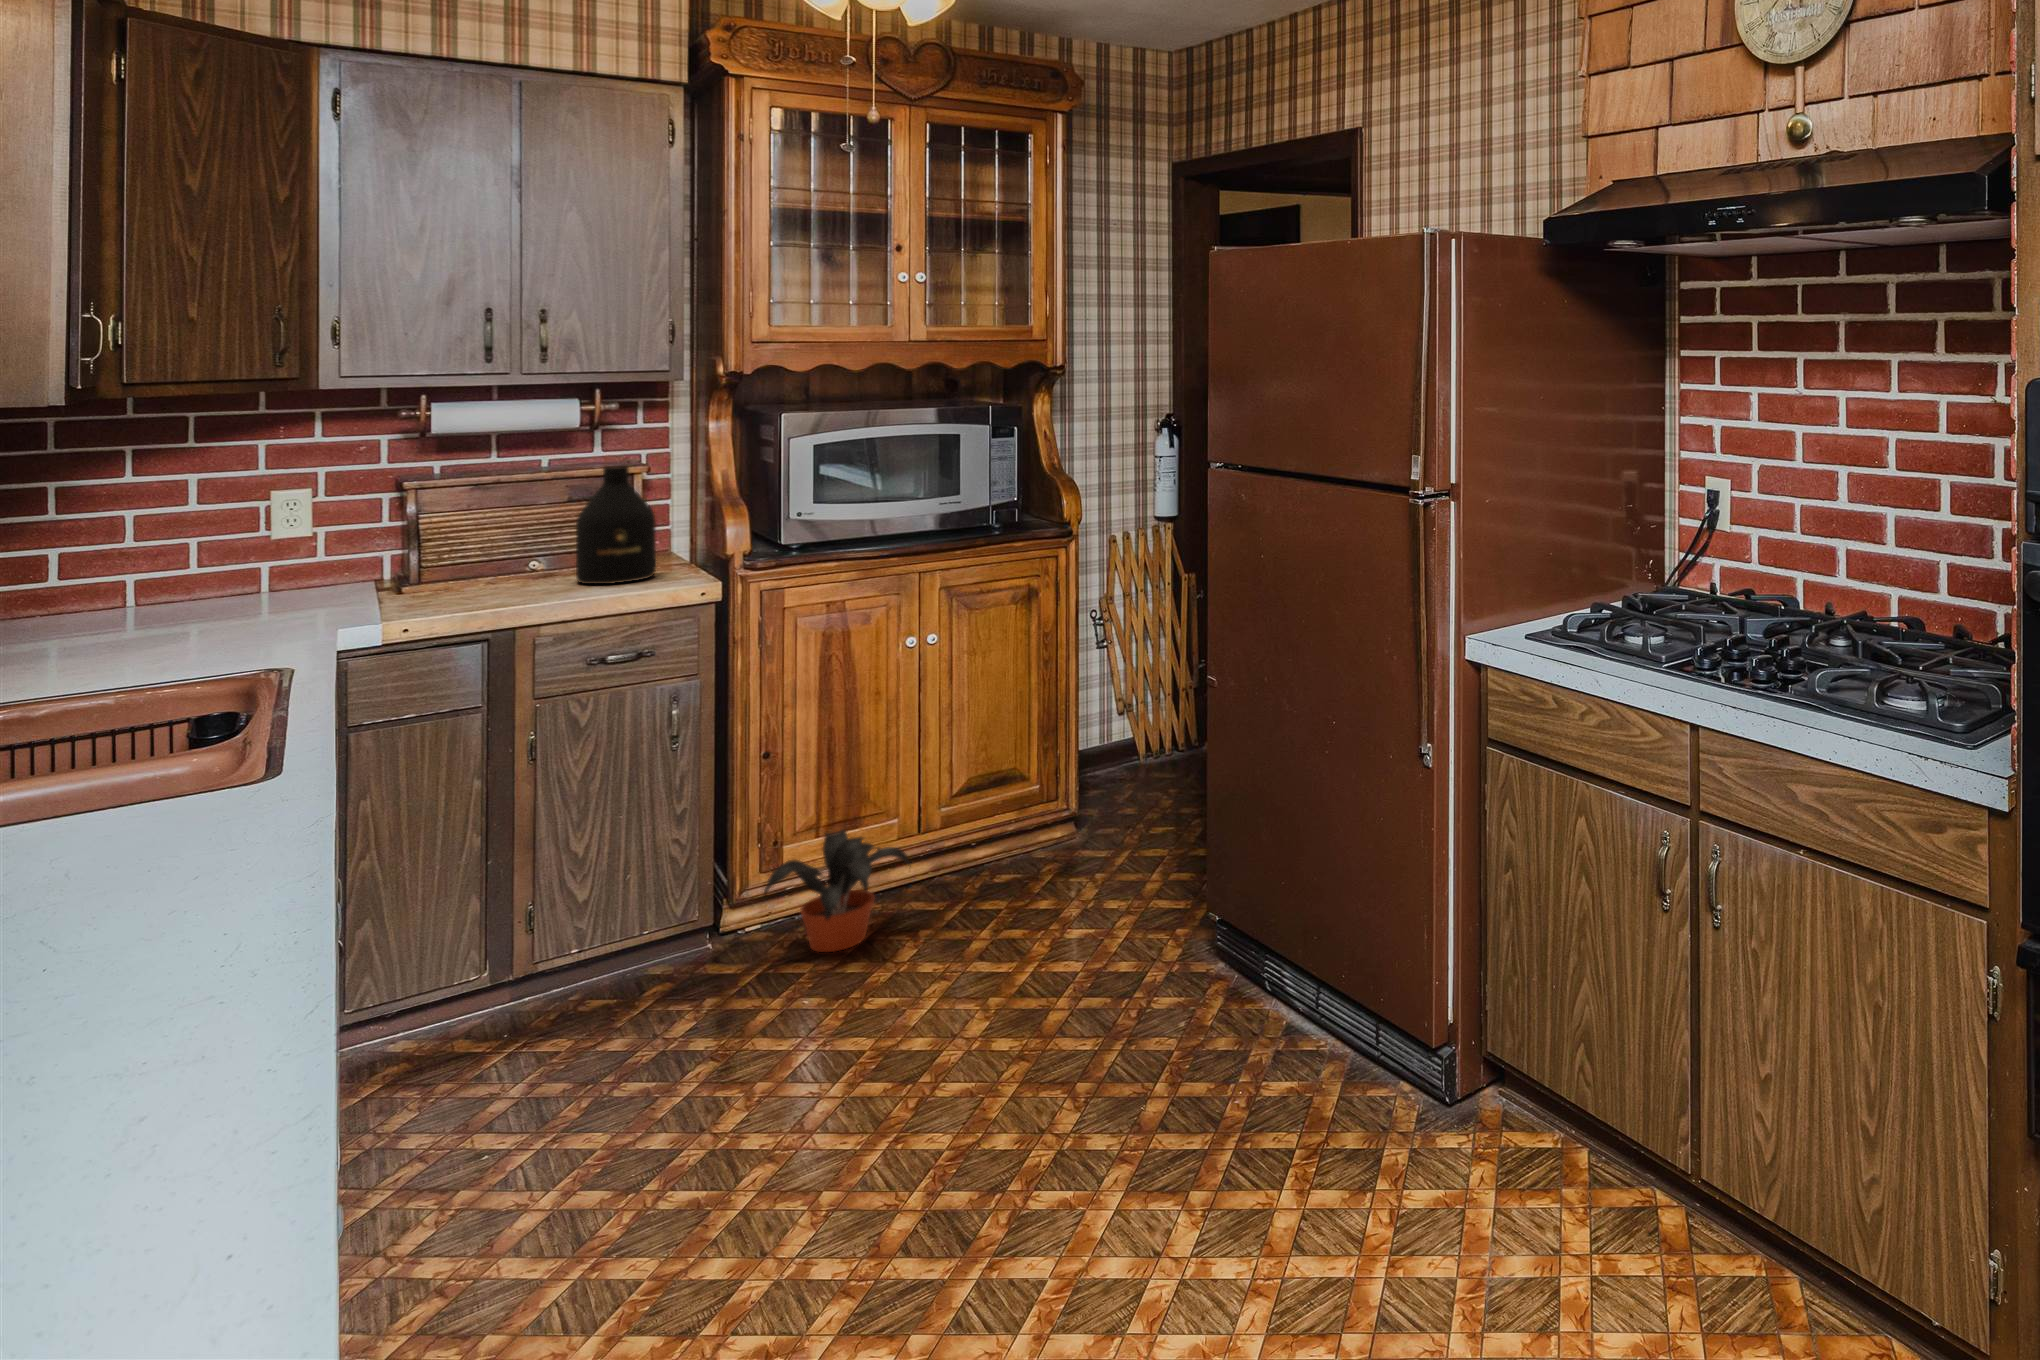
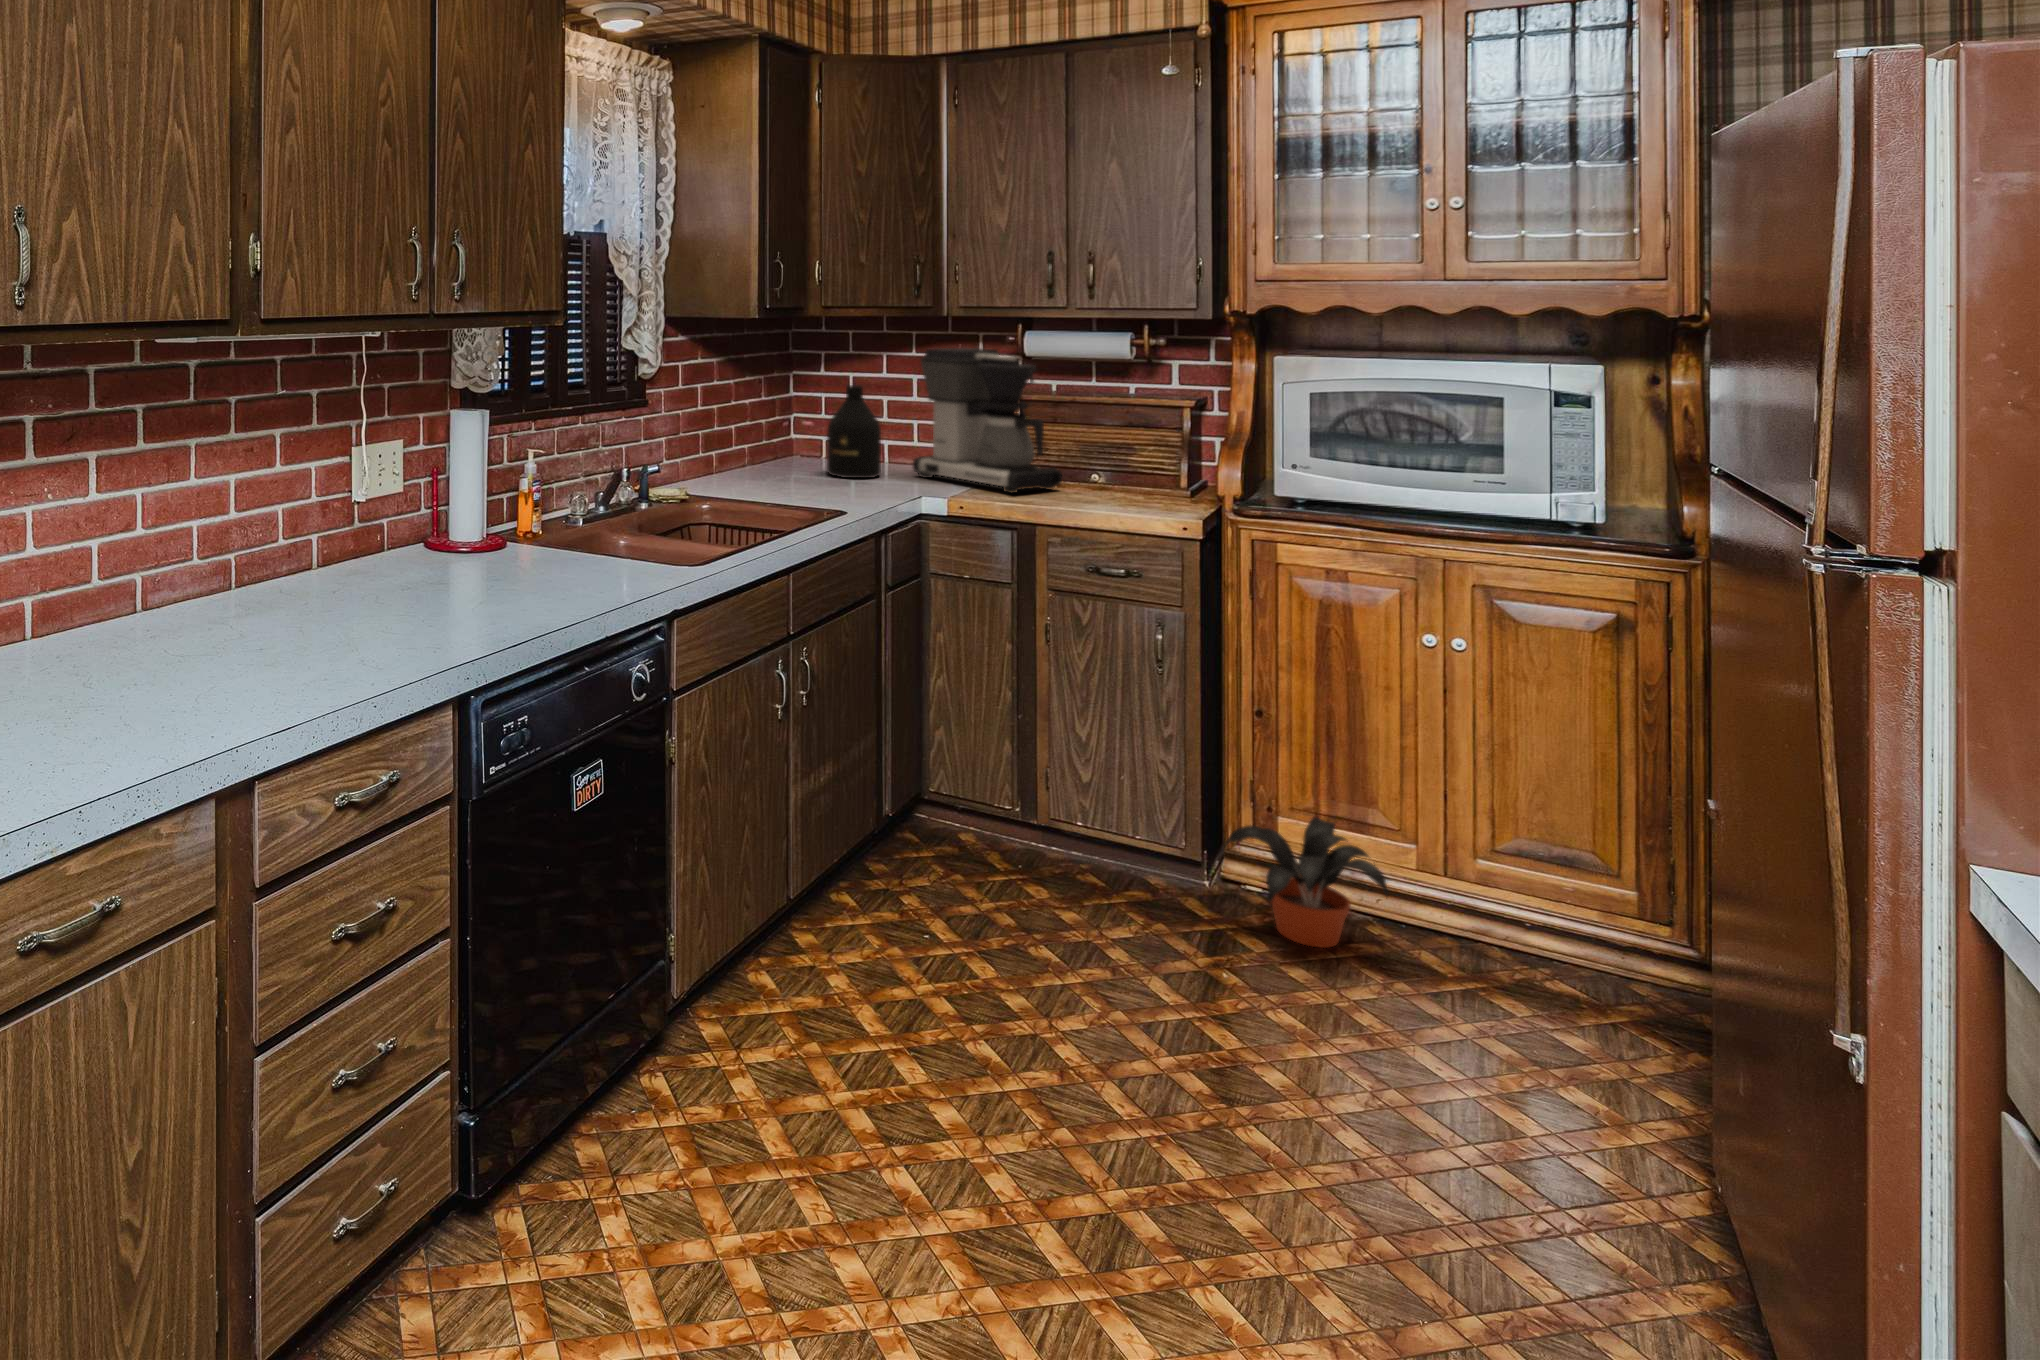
coffee maker: none [224,422,476,606] -> present [913,348,1062,493]
bottle: present [576,465,656,584] -> present [827,385,881,478]

